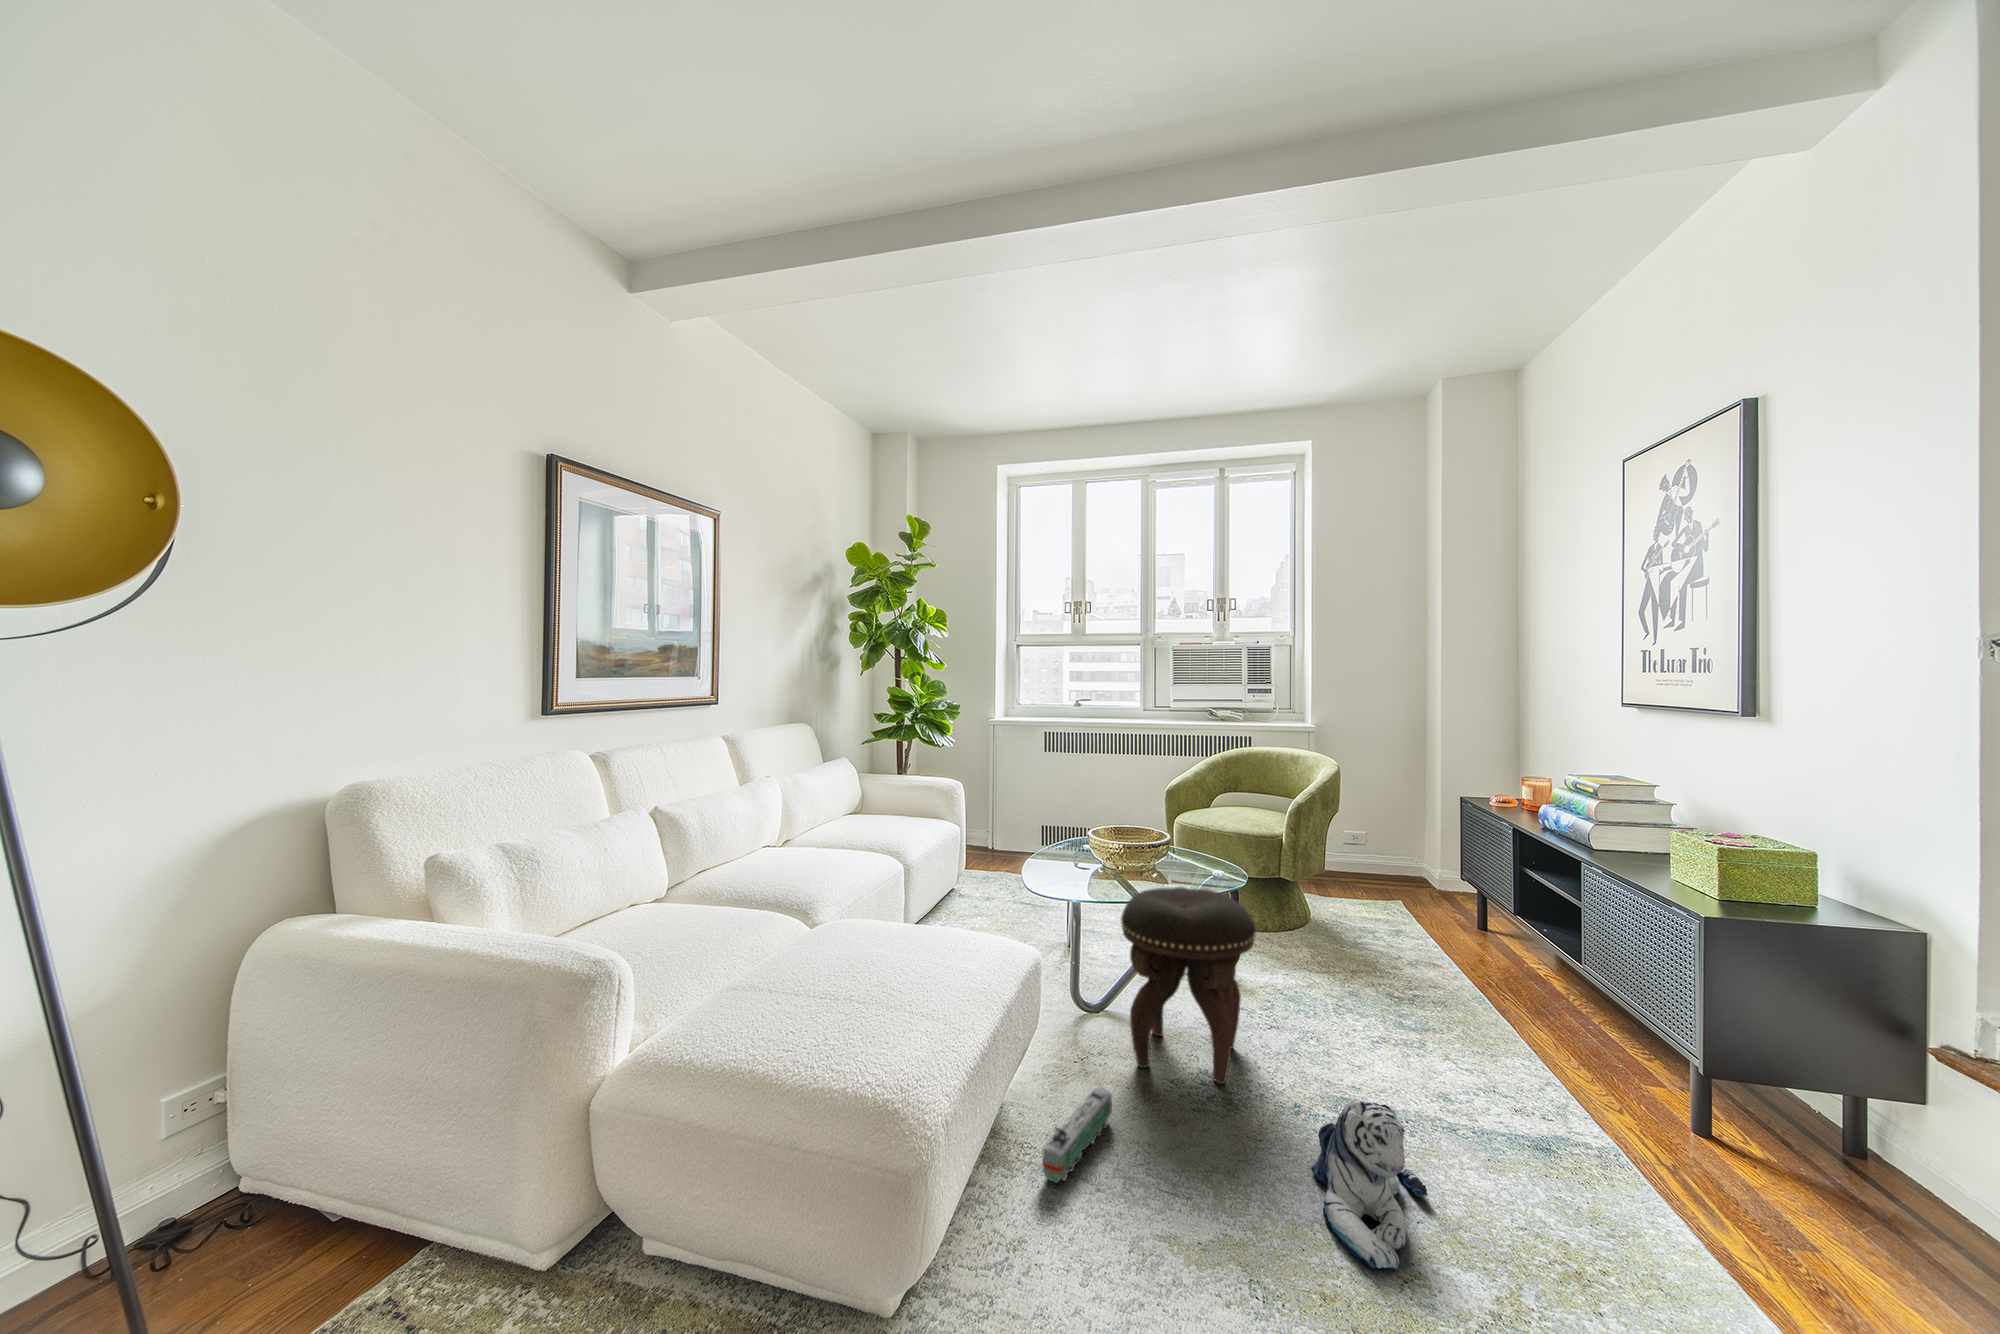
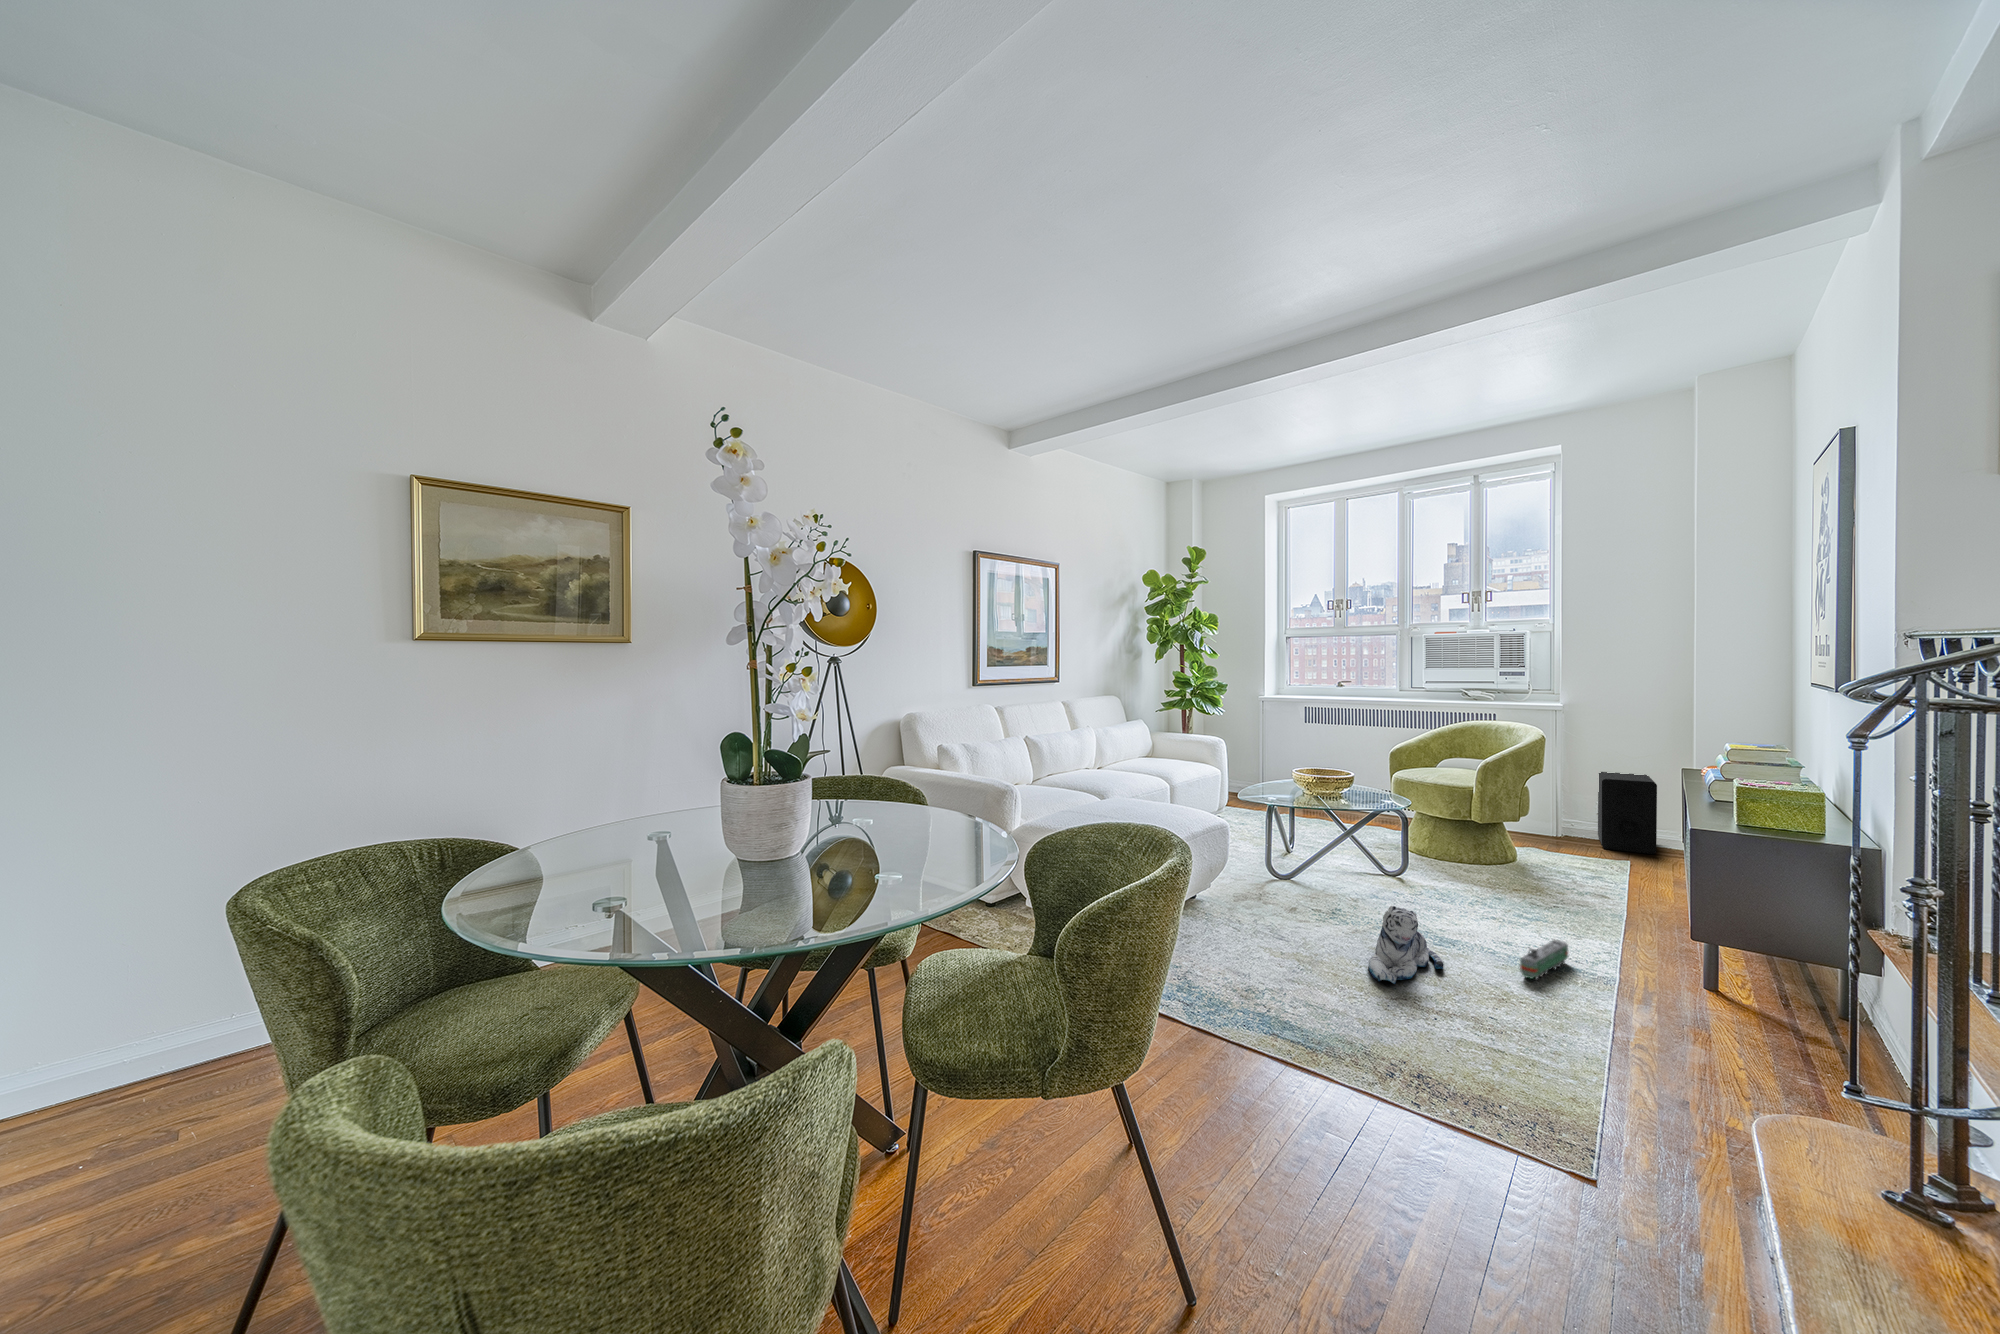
speaker: none [1356,800,1426,893] -> present [1598,772,1657,854]
footstool: present [1121,887,1256,1084] -> none [1292,801,1383,919]
toy train: present [1042,1088,1112,1183] -> present [1520,940,1568,979]

